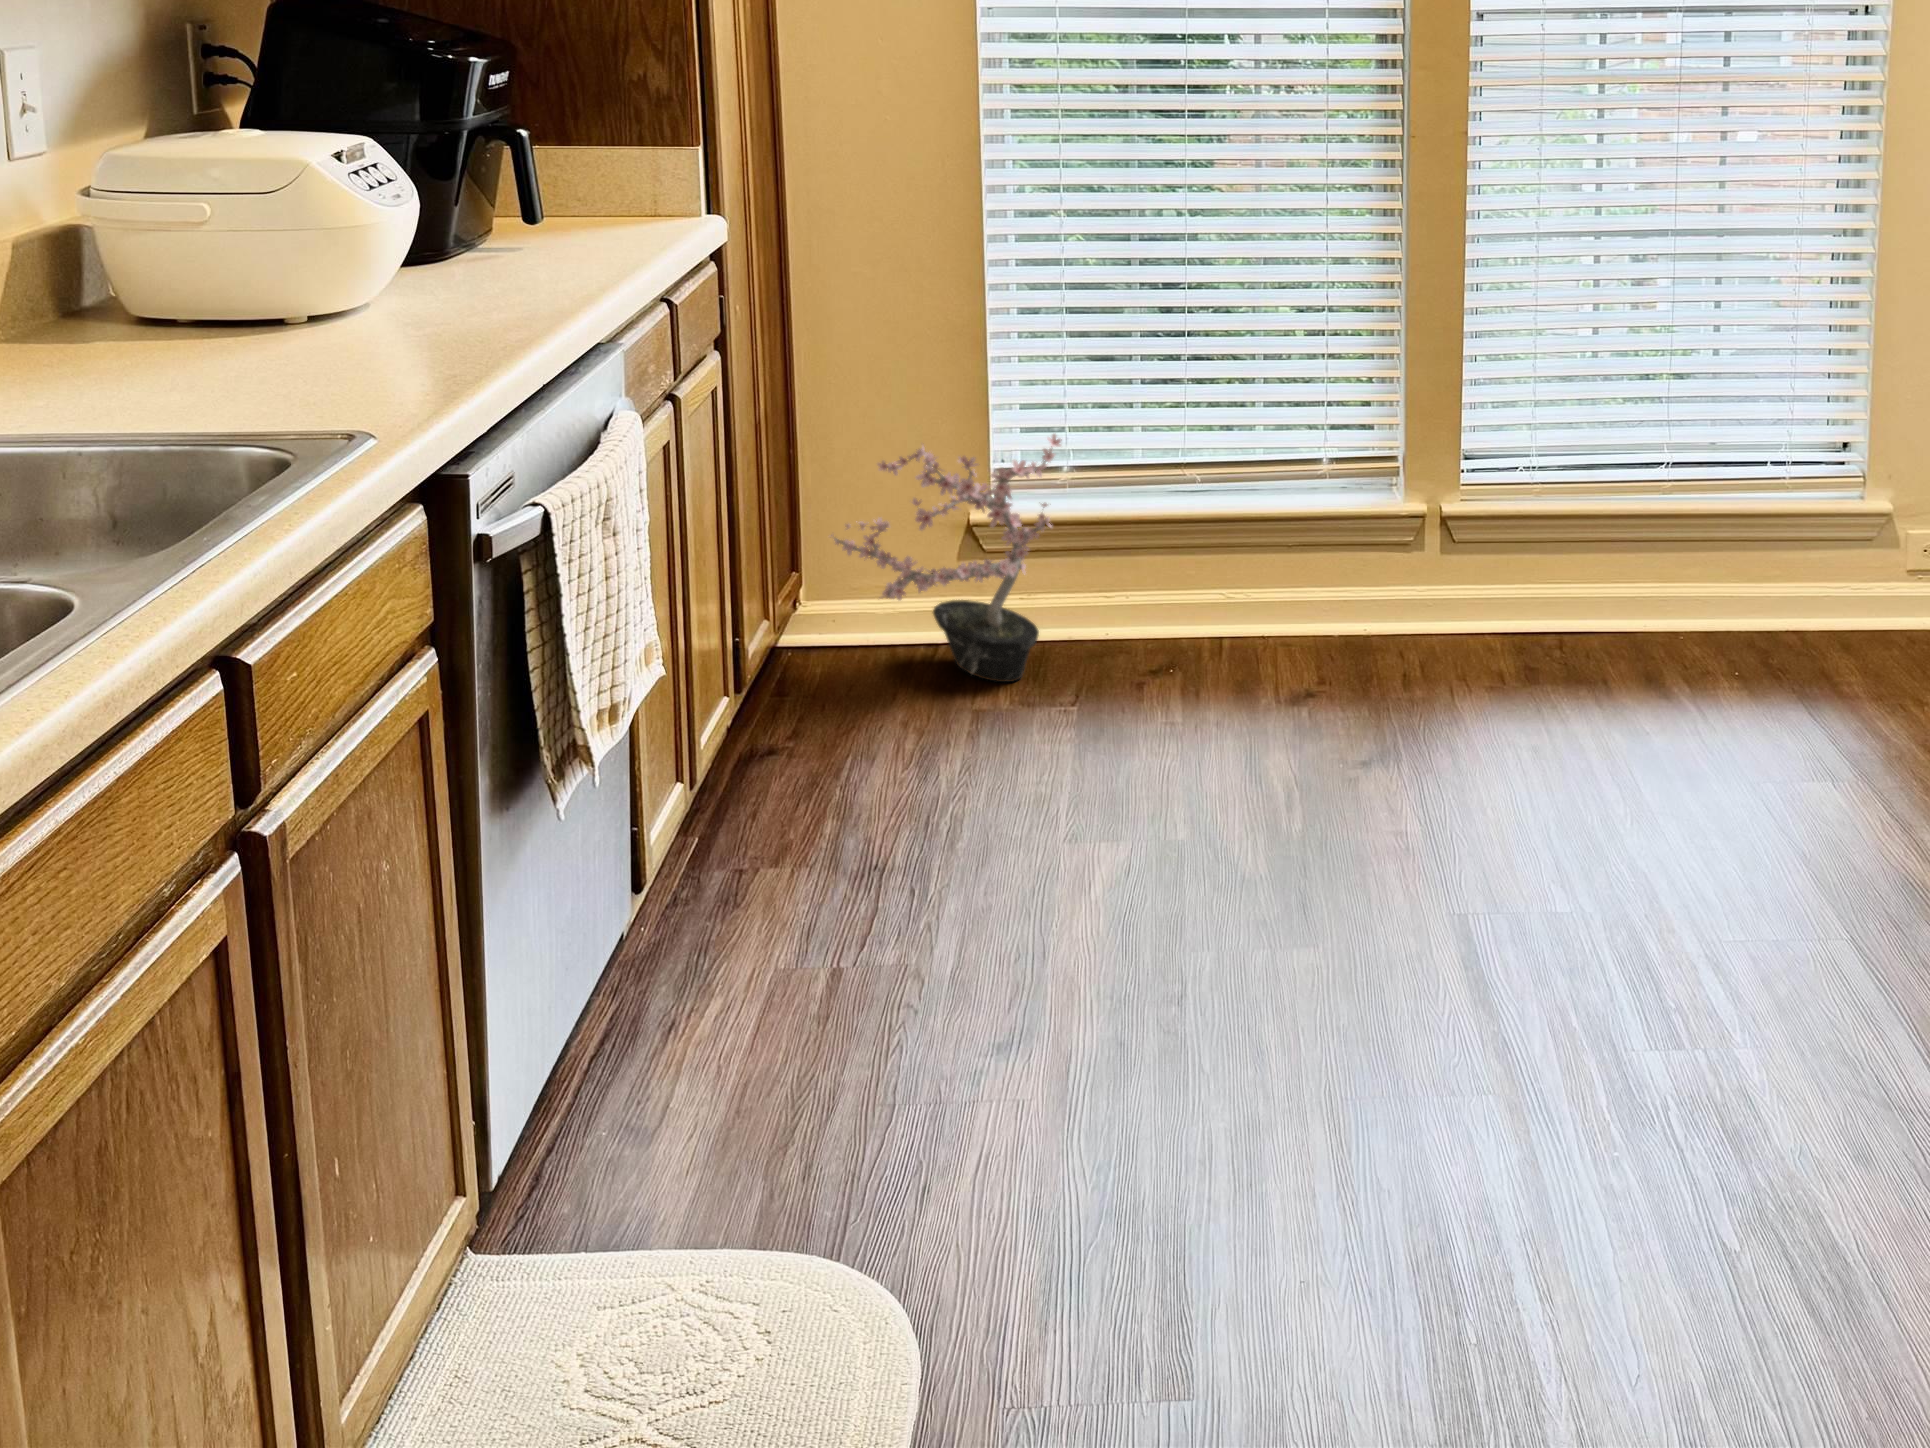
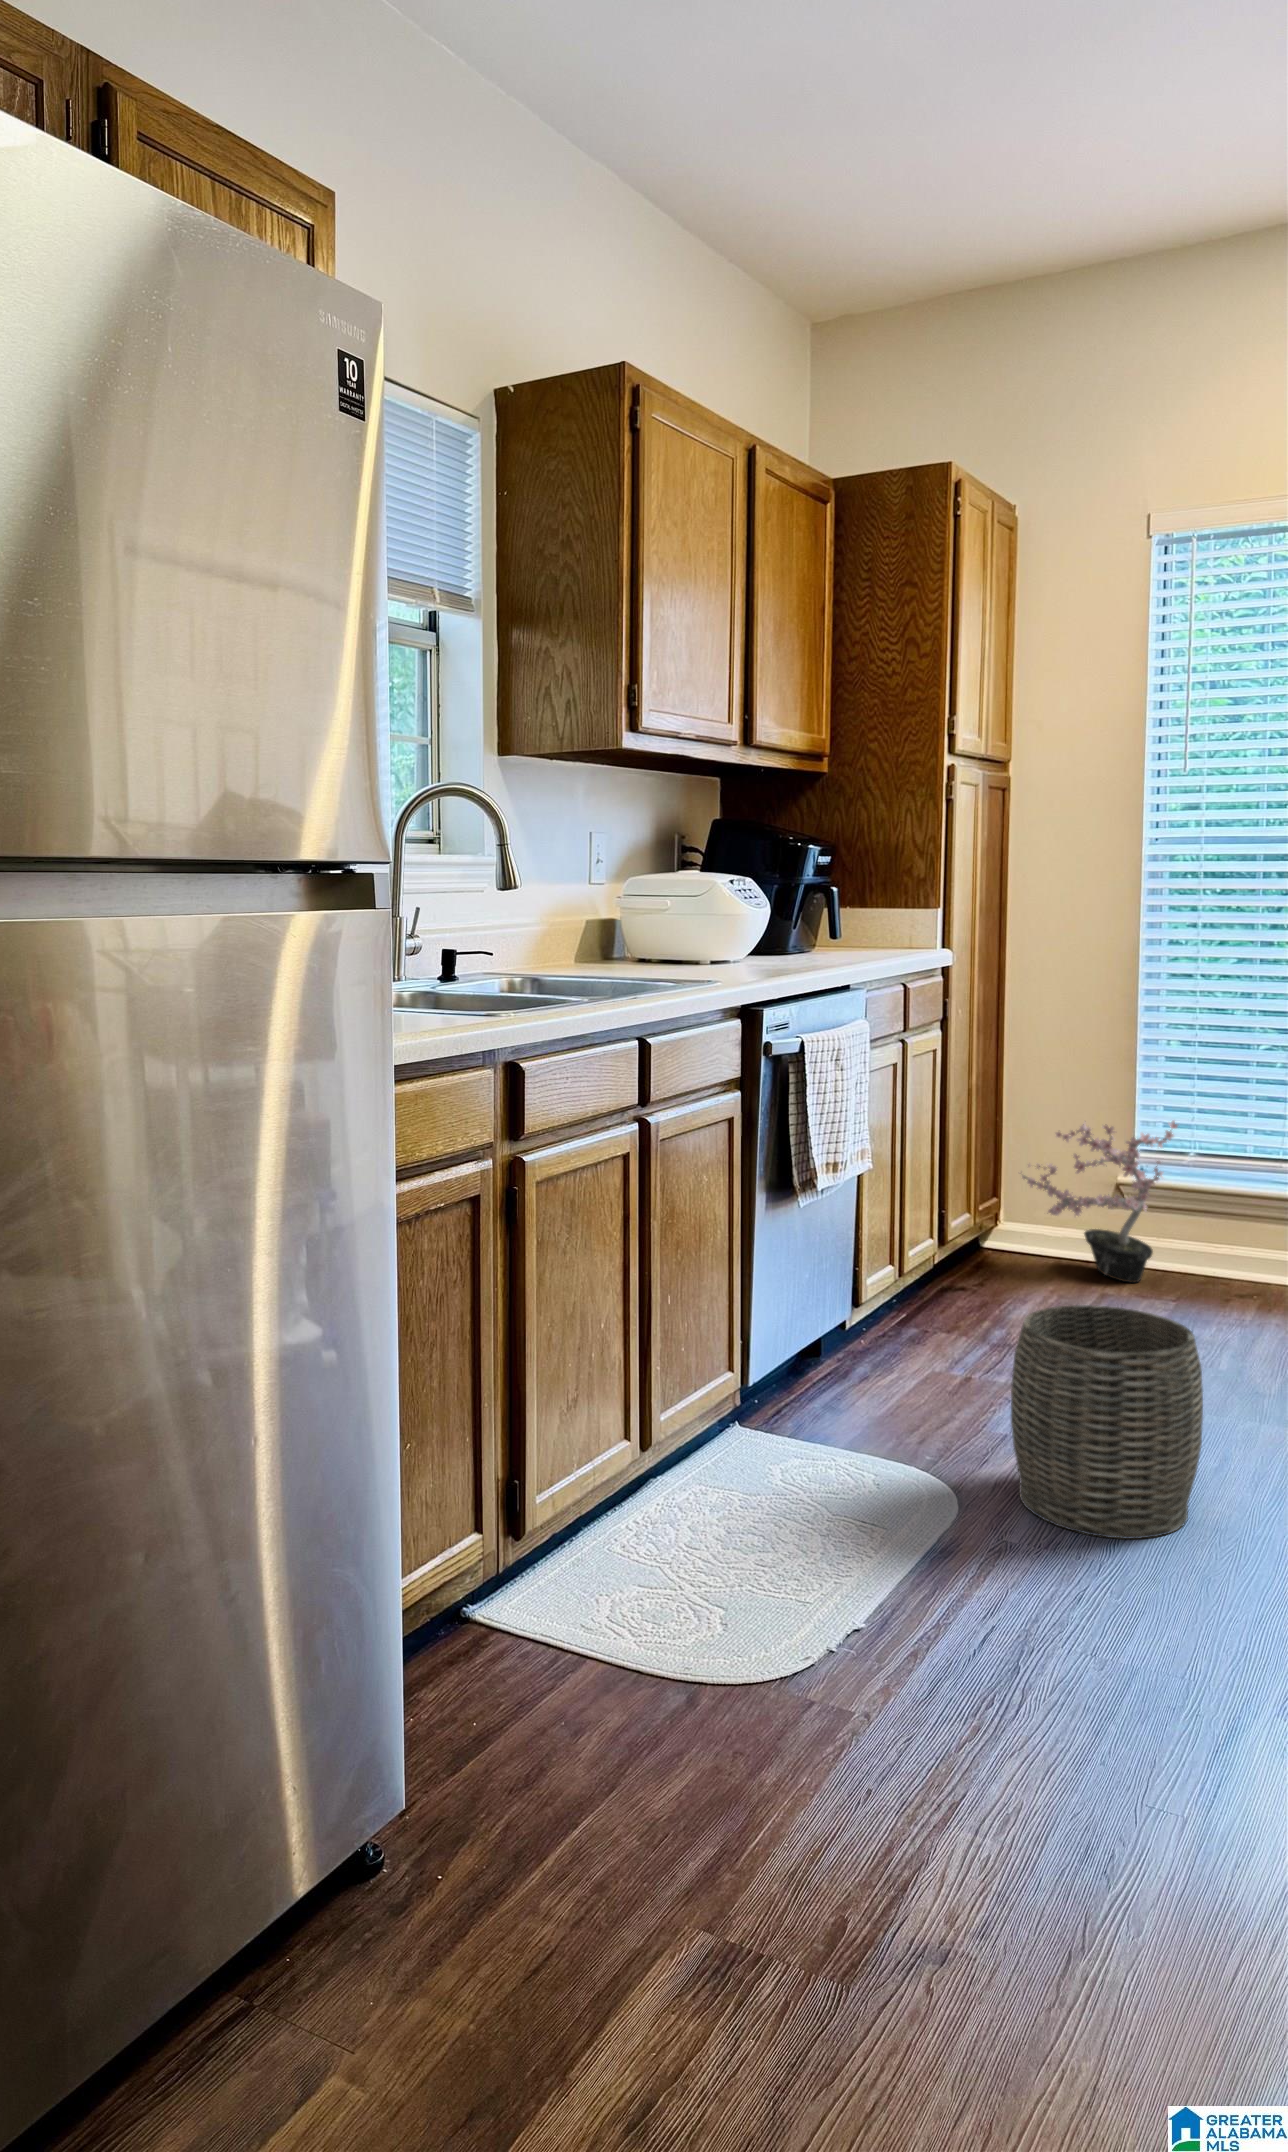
woven basket: none [1001,894,1300,1316] -> present [1011,1305,1203,1539]

